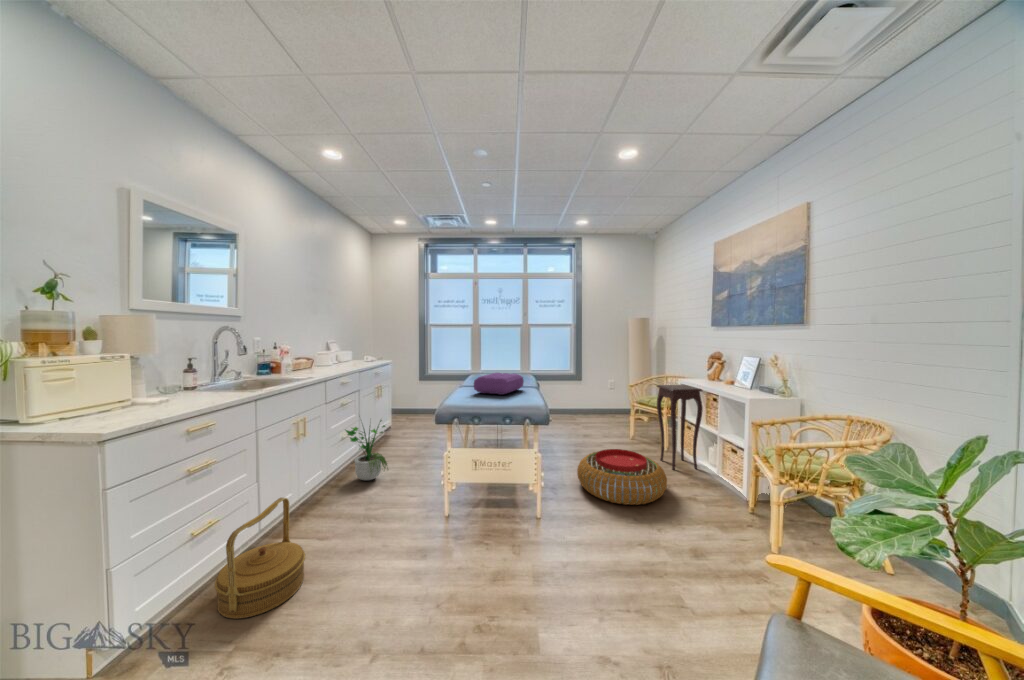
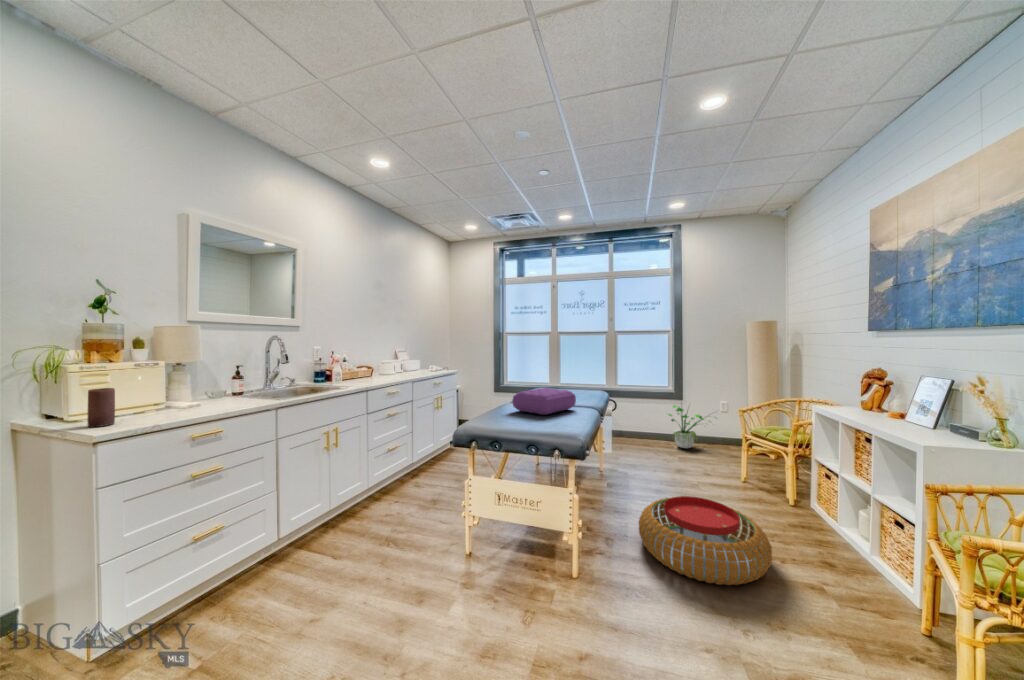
candle: none [78,383,109,426] -> present [88,388,115,427]
side table: present [657,385,703,470] -> none [770,413,845,542]
potted plant: present [346,420,387,480] -> present [669,405,703,448]
woven basket: present [215,498,305,619] -> none [207,510,299,633]

